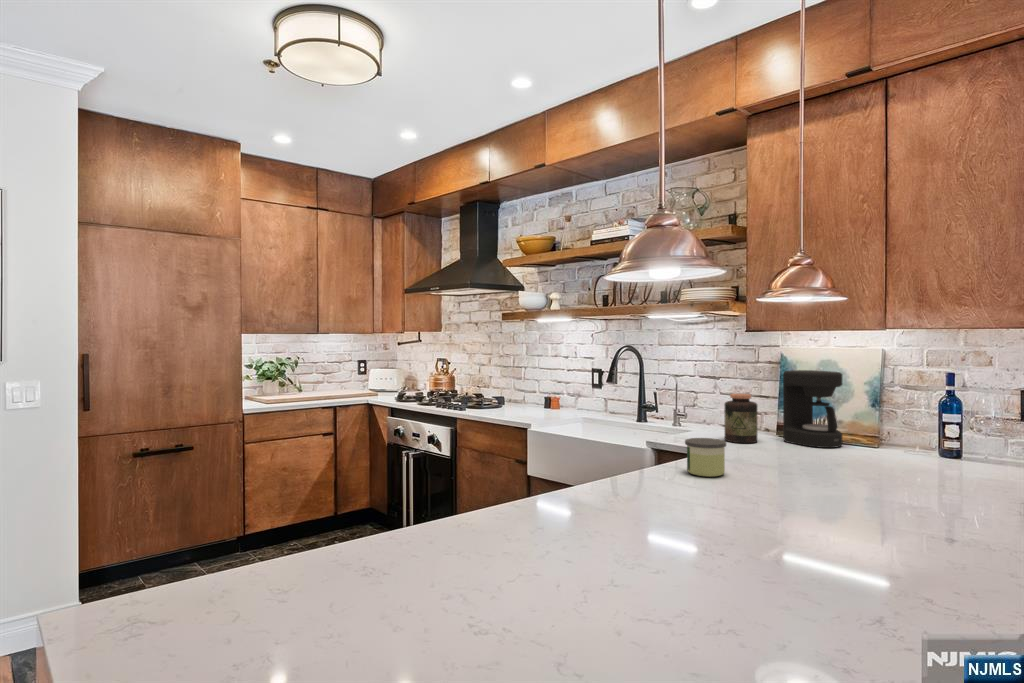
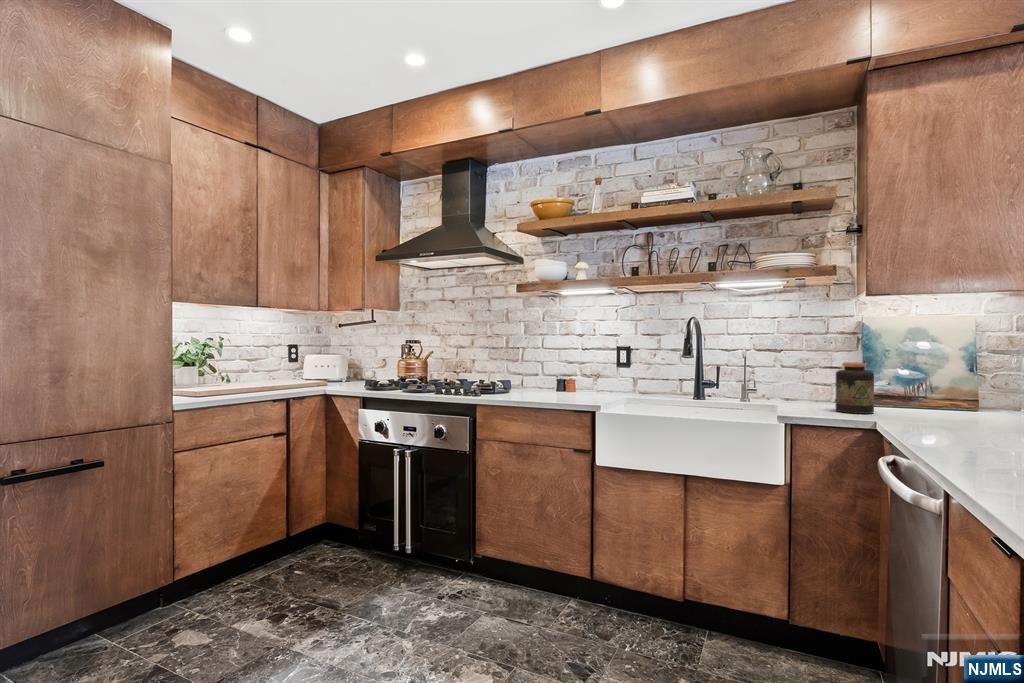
coffee maker: present [783,370,843,448] -> none [884,338,953,414]
candle: present [685,438,726,477] -> none [932,403,992,446]

